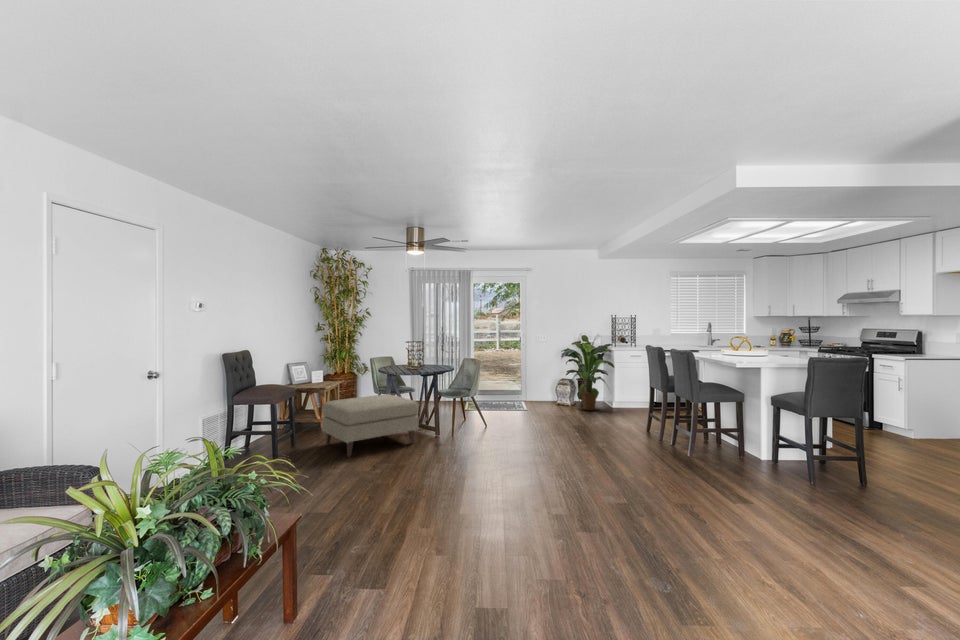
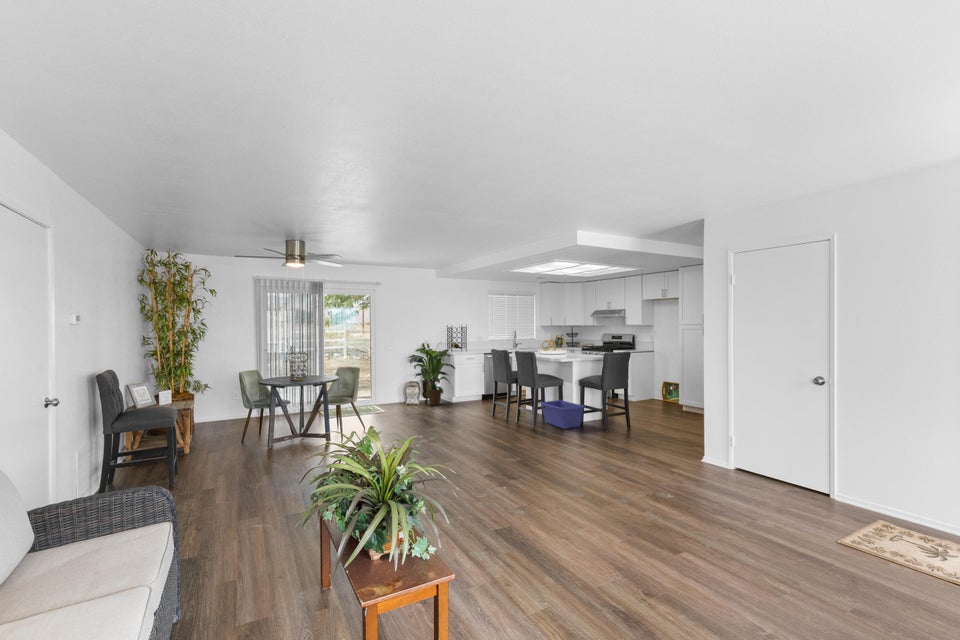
ottoman: present [322,394,418,457] -> none [196,405,307,471]
storage bin: none [708,423,778,465] -> present [539,400,586,429]

